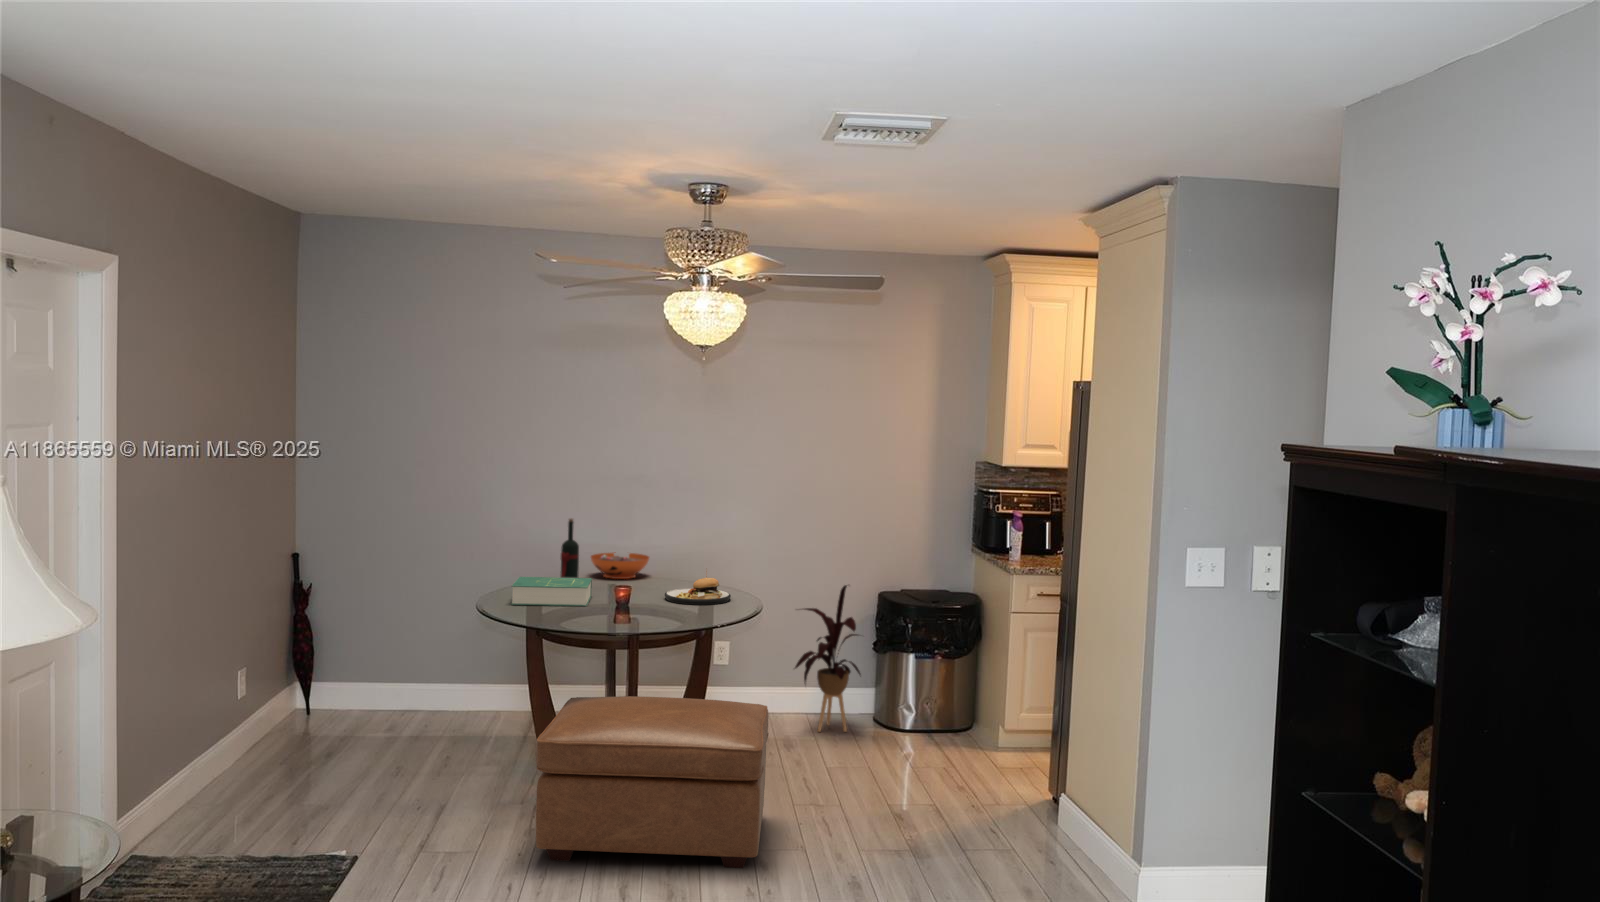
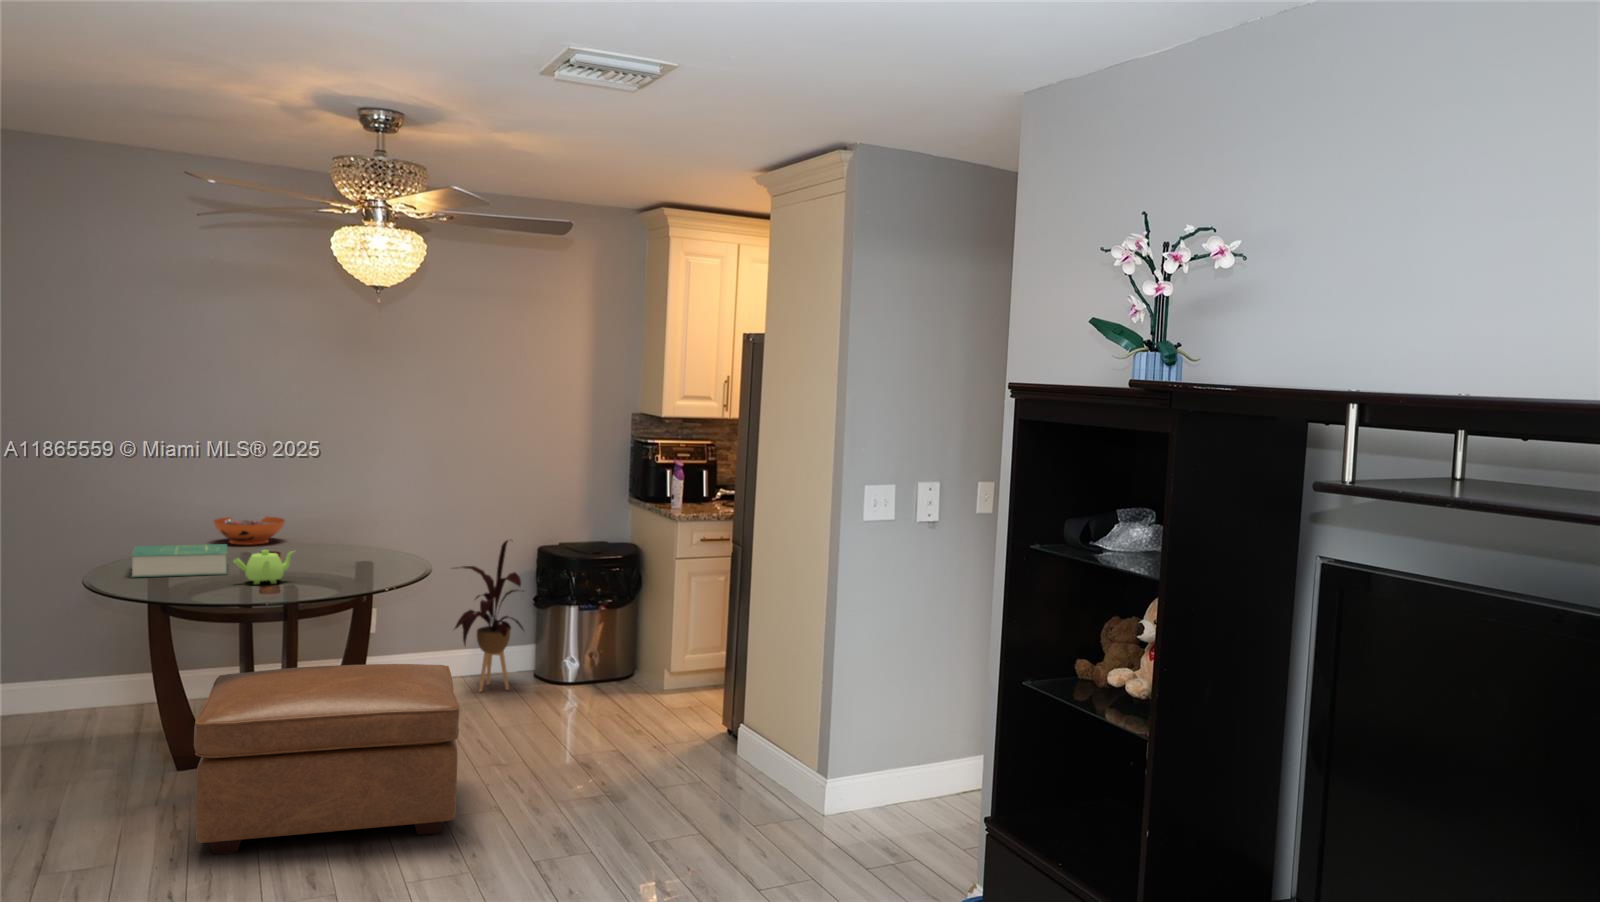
wine bottle: present [561,518,579,578] -> none [182,479,205,556]
plate: present [665,577,731,605] -> none [315,525,391,567]
teapot: none [588,586,640,617] -> present [234,550,294,584]

